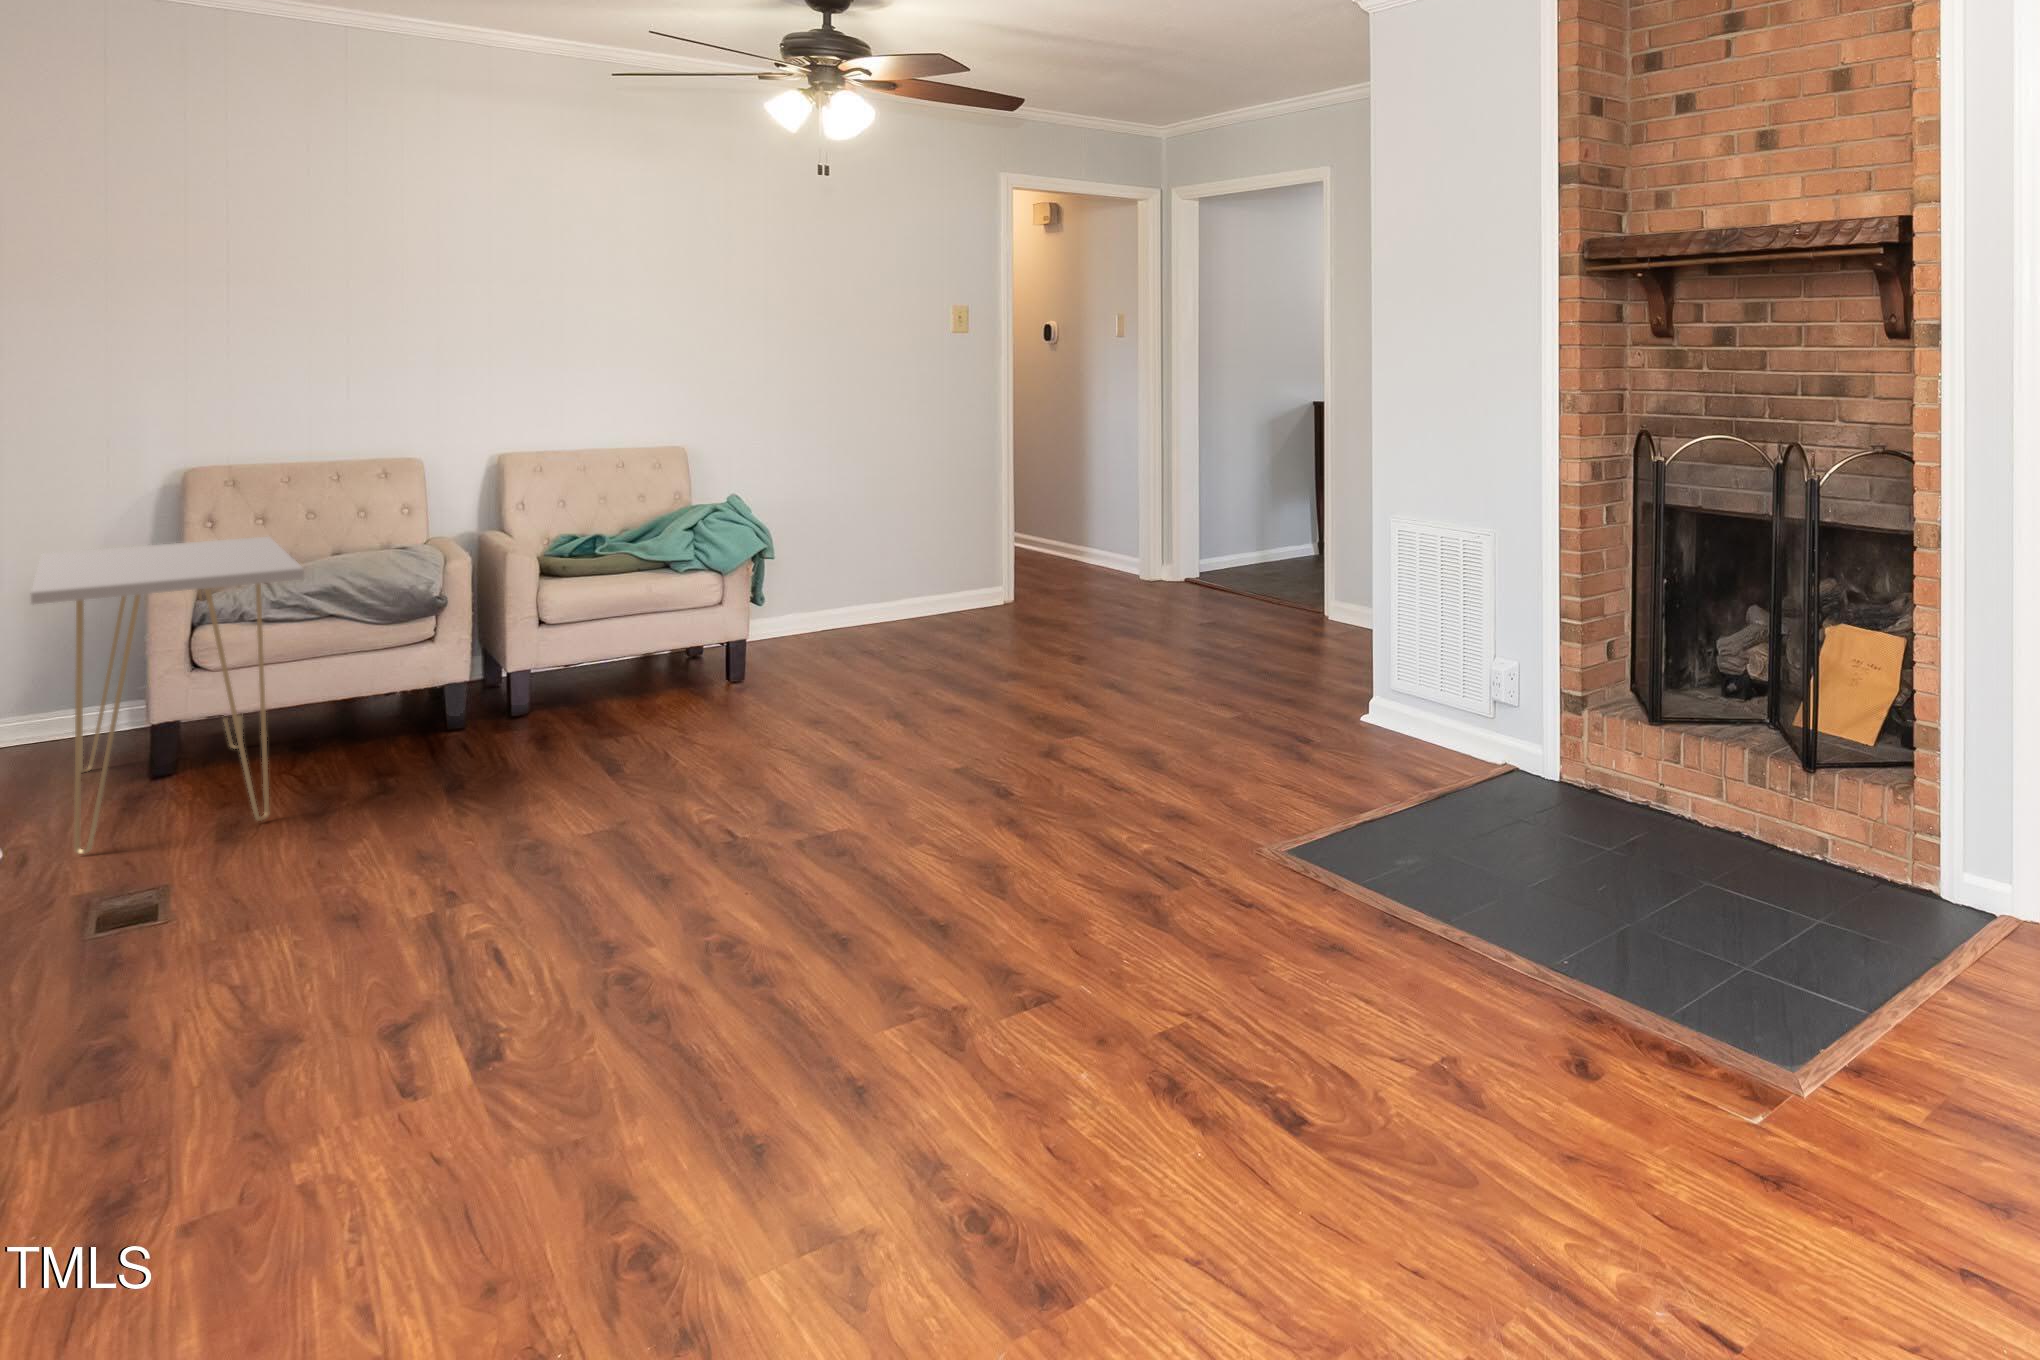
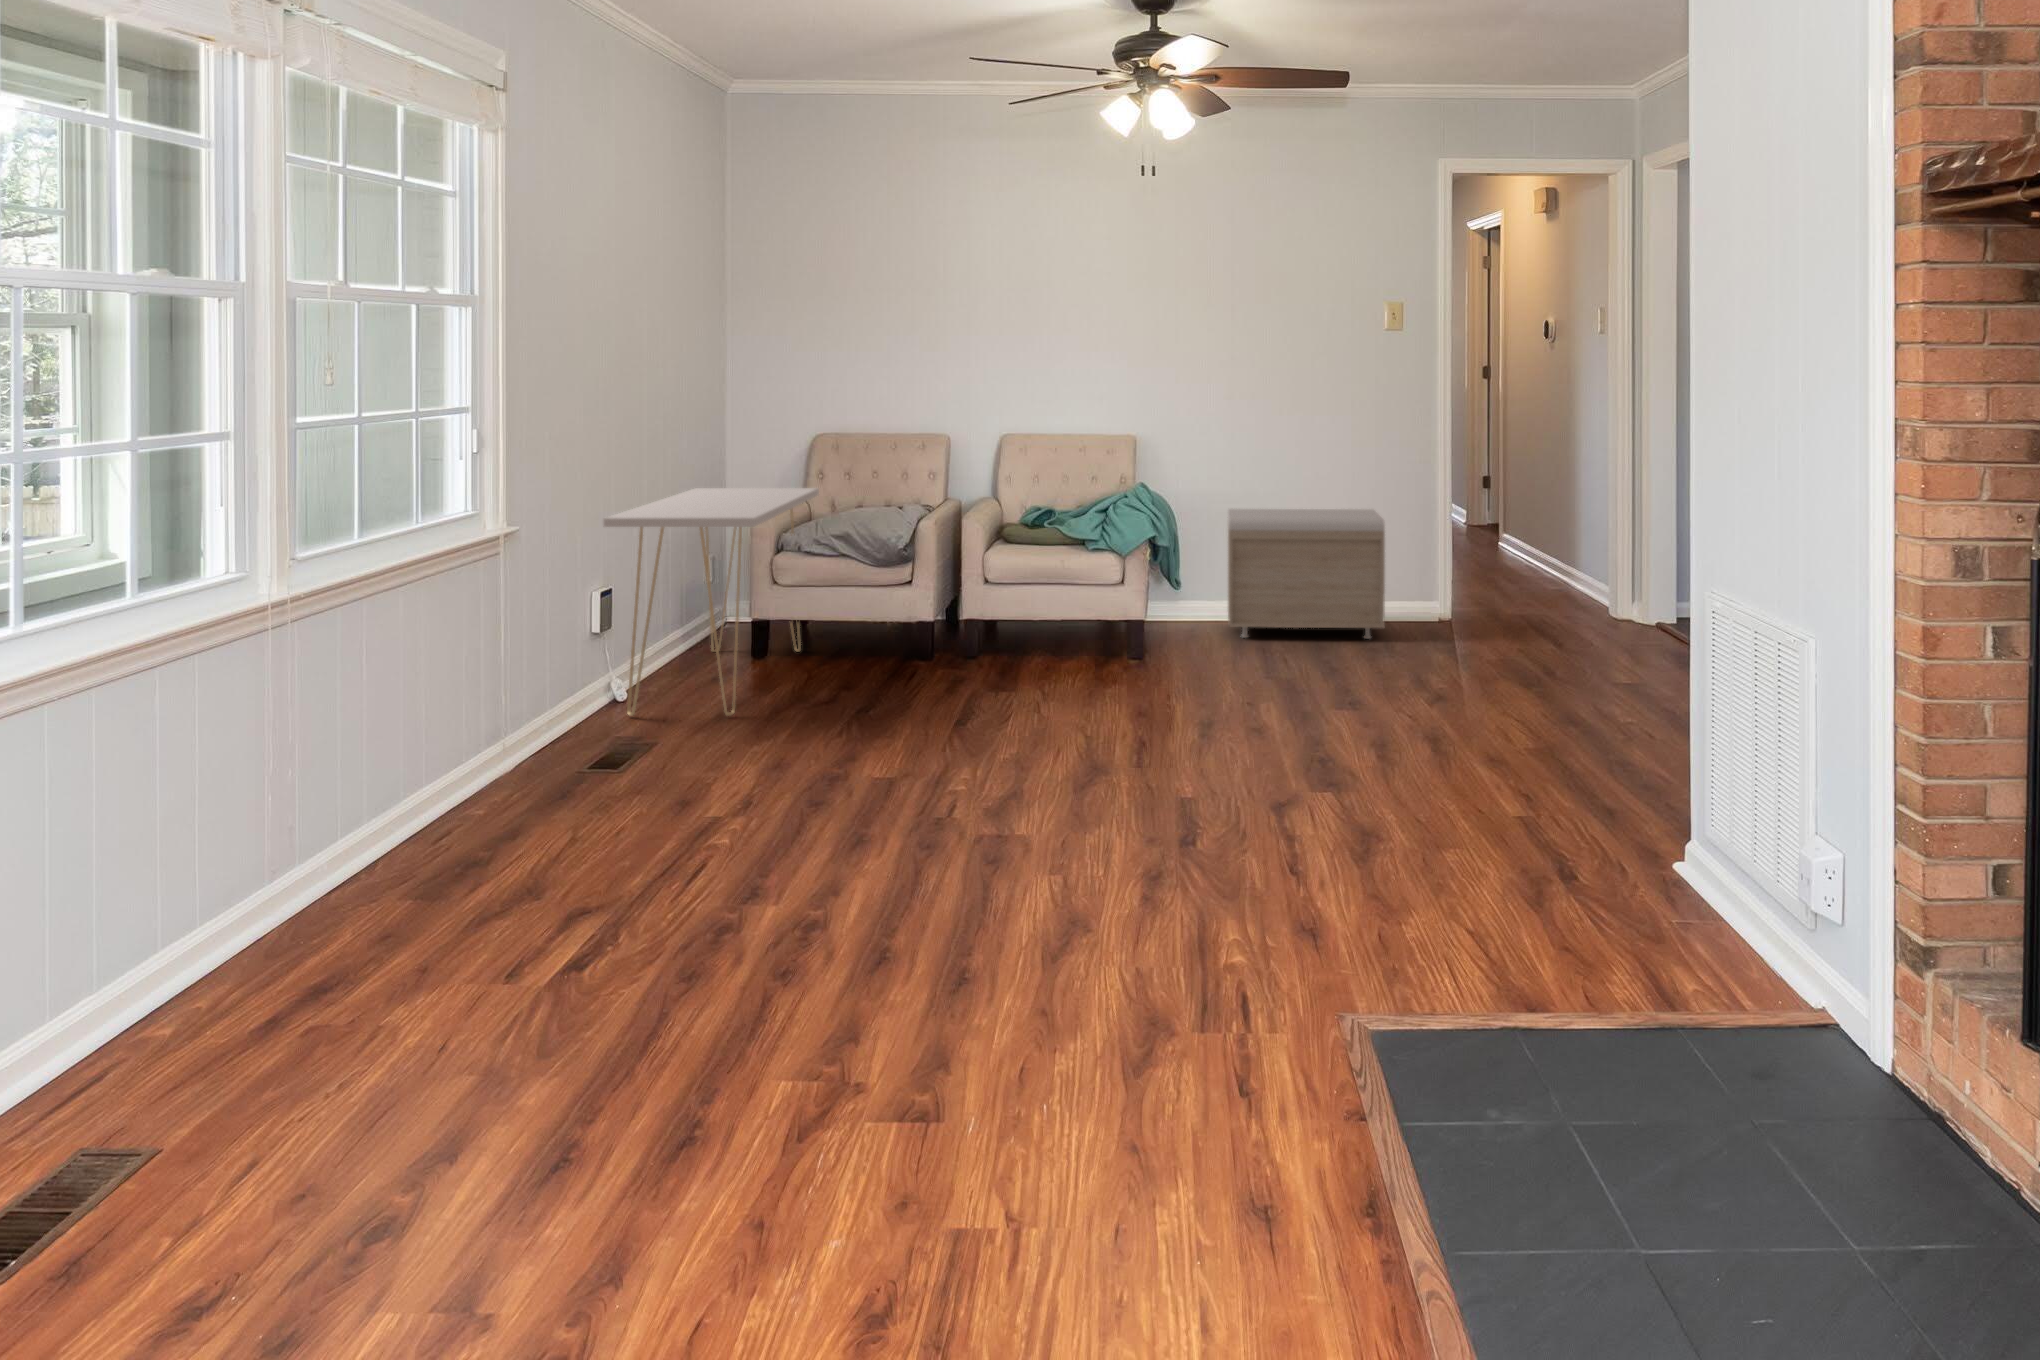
storage bench: none [780,509,963,645] -> present [1228,509,1385,639]

